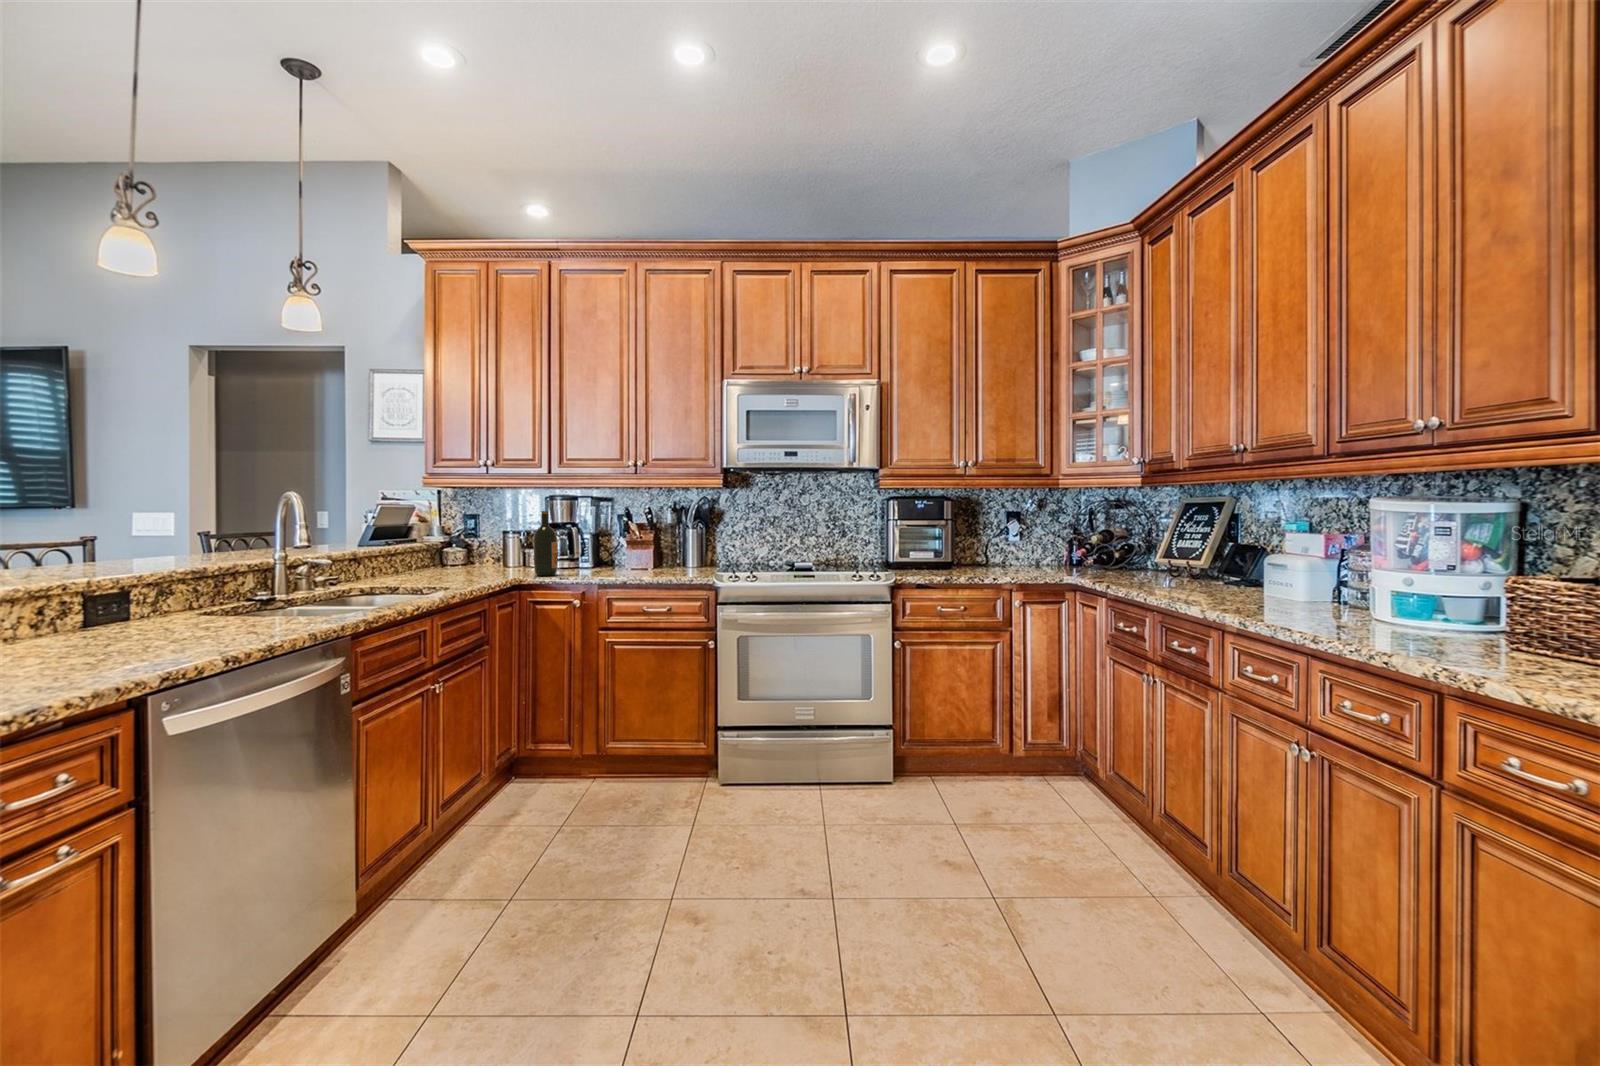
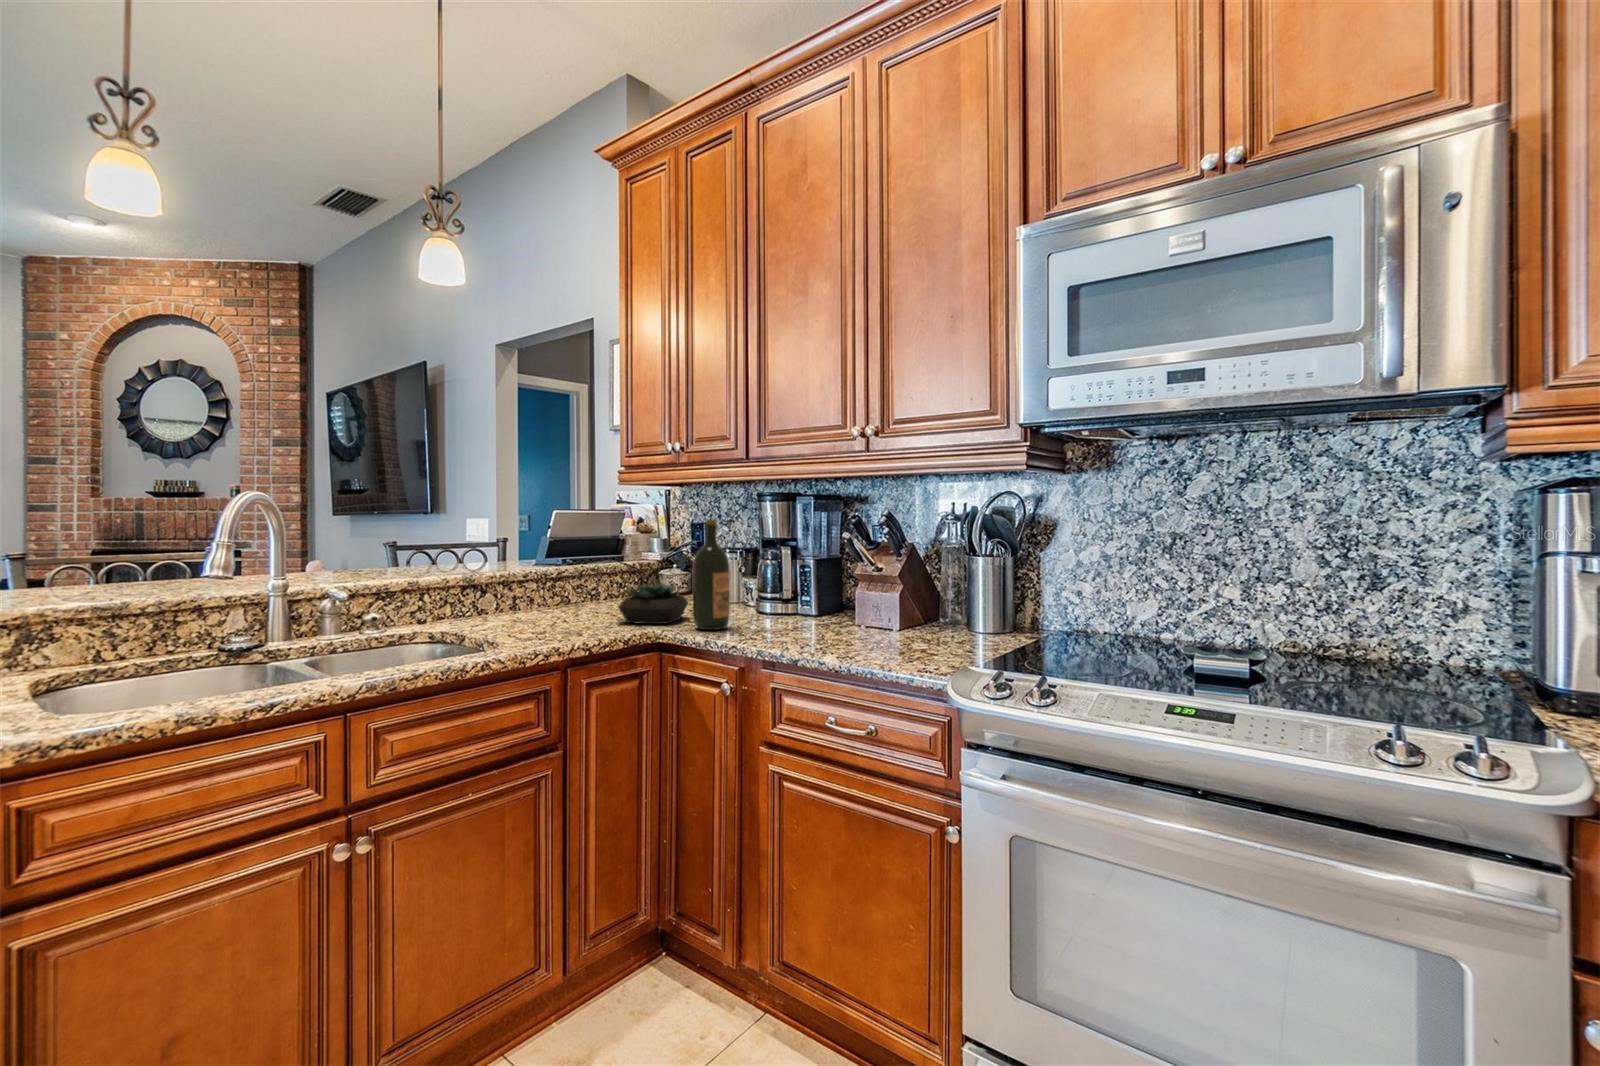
succulent plant: none [472,551,516,577] -> present [619,583,688,624]

